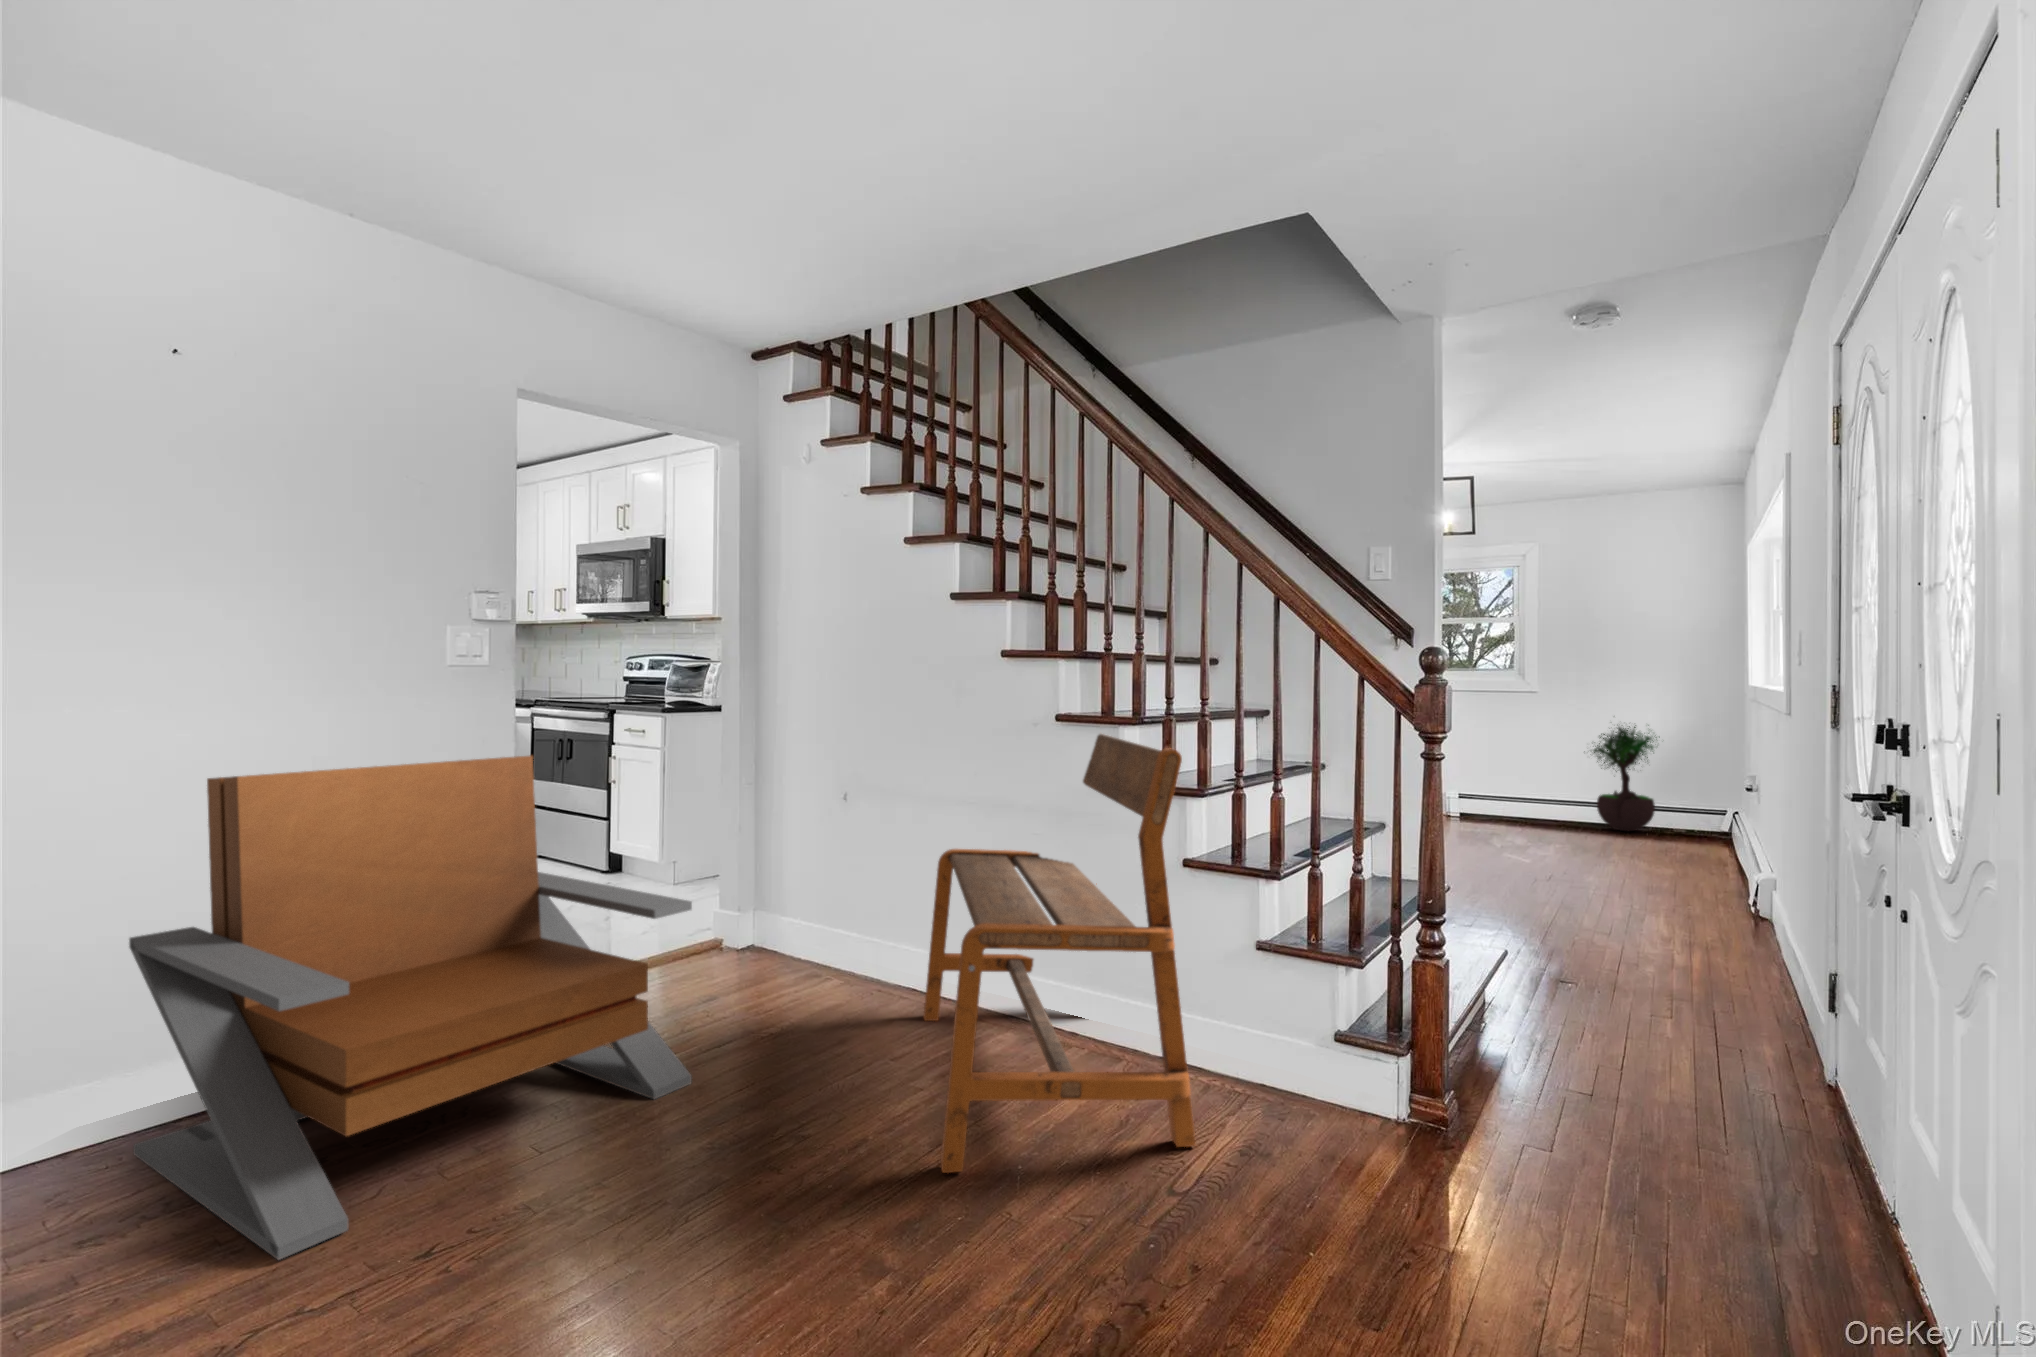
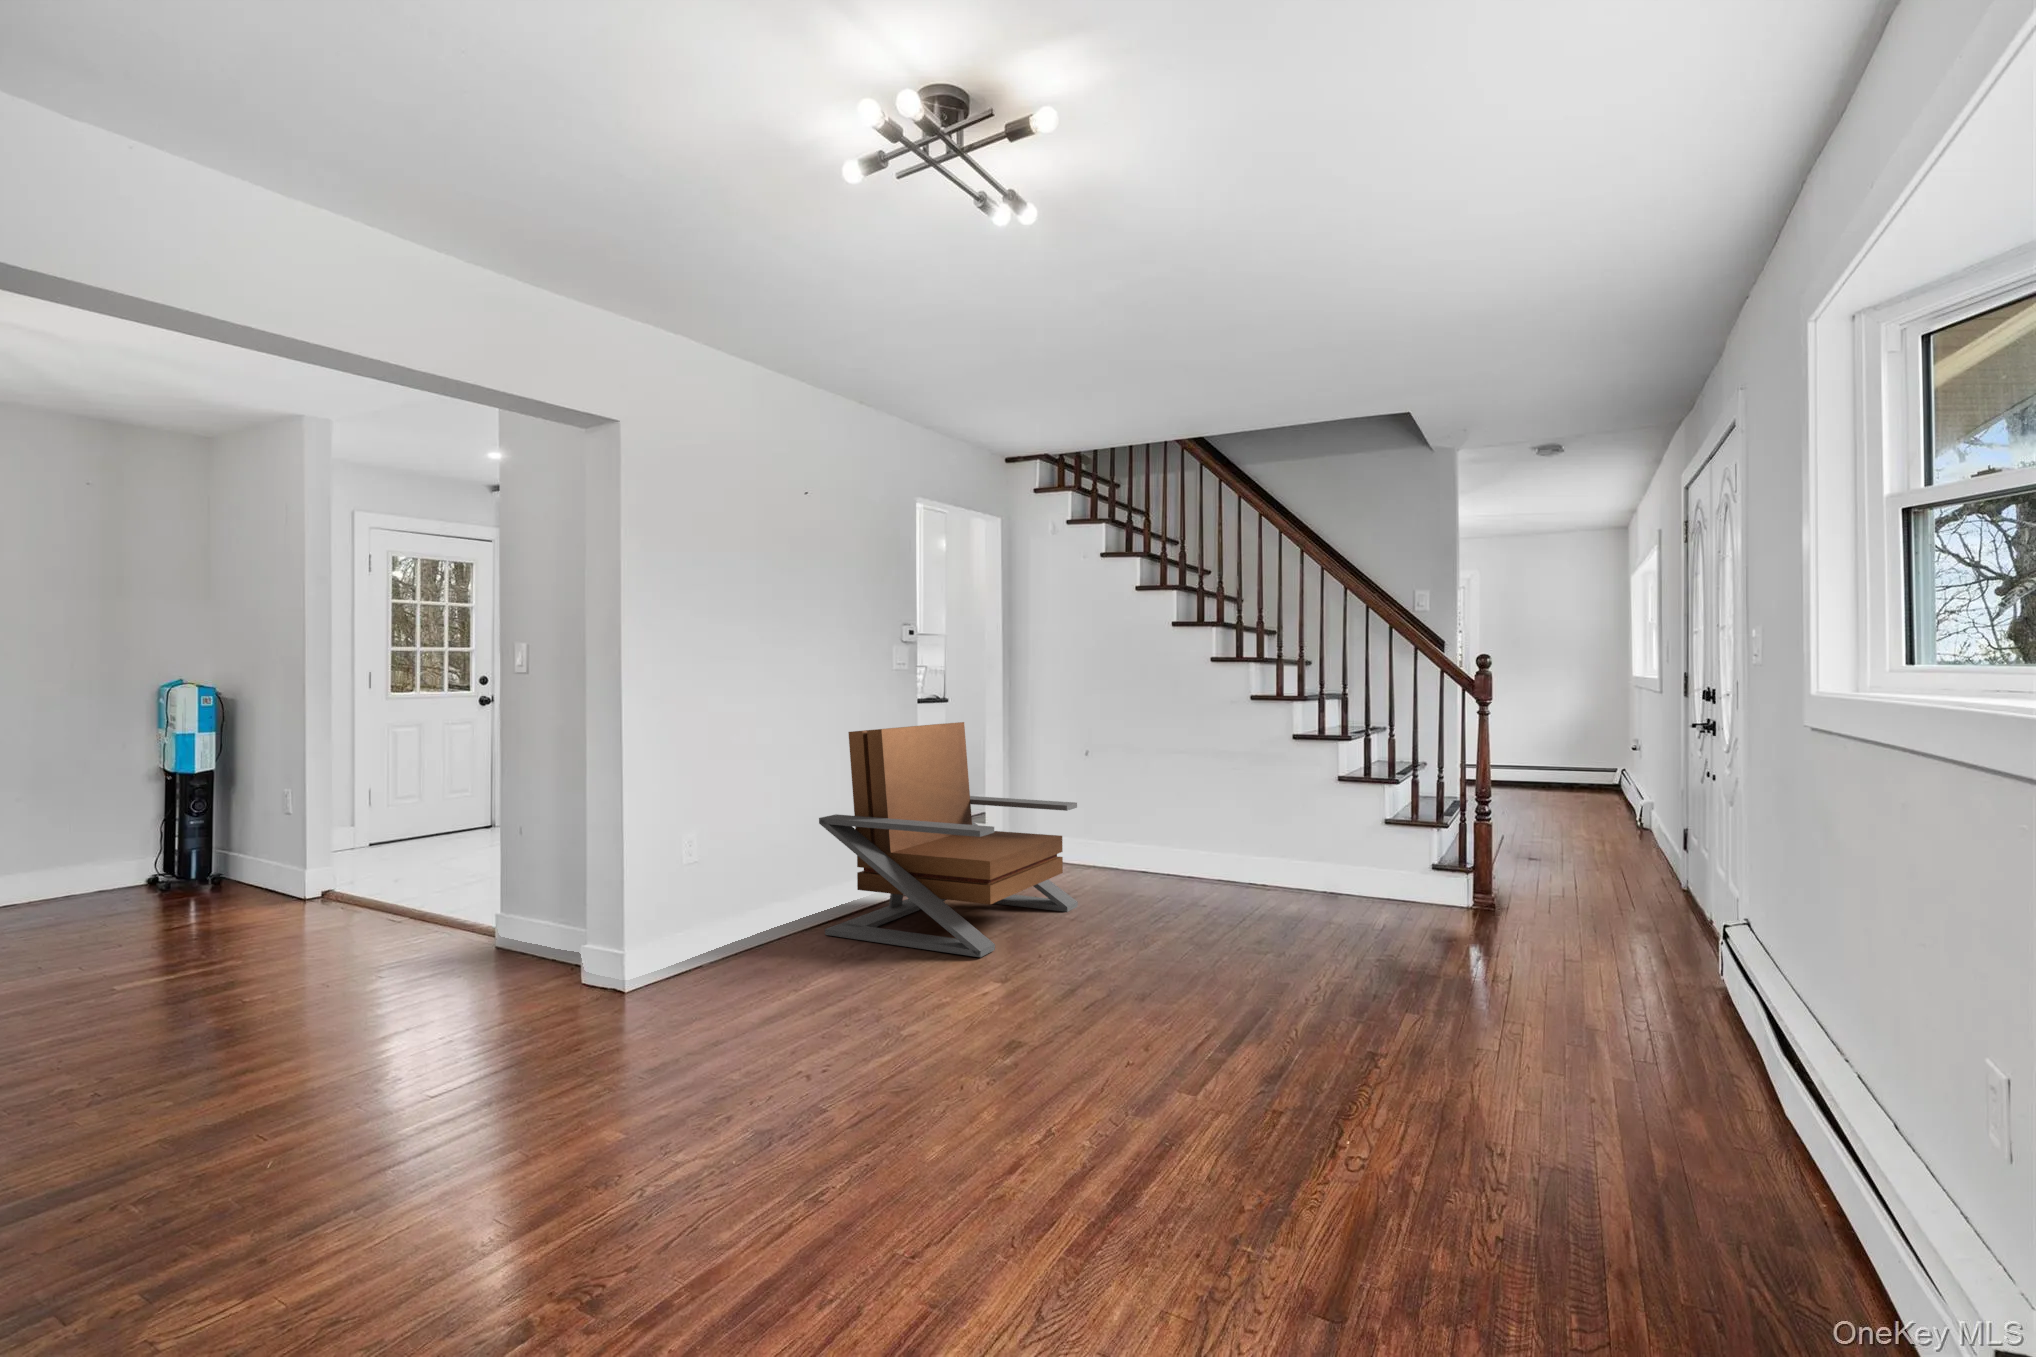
potted tree: present [1593,725,1657,831] -> none [1517,700,1574,786]
bench: present [923,734,1195,1173] -> none [1170,704,1375,927]

